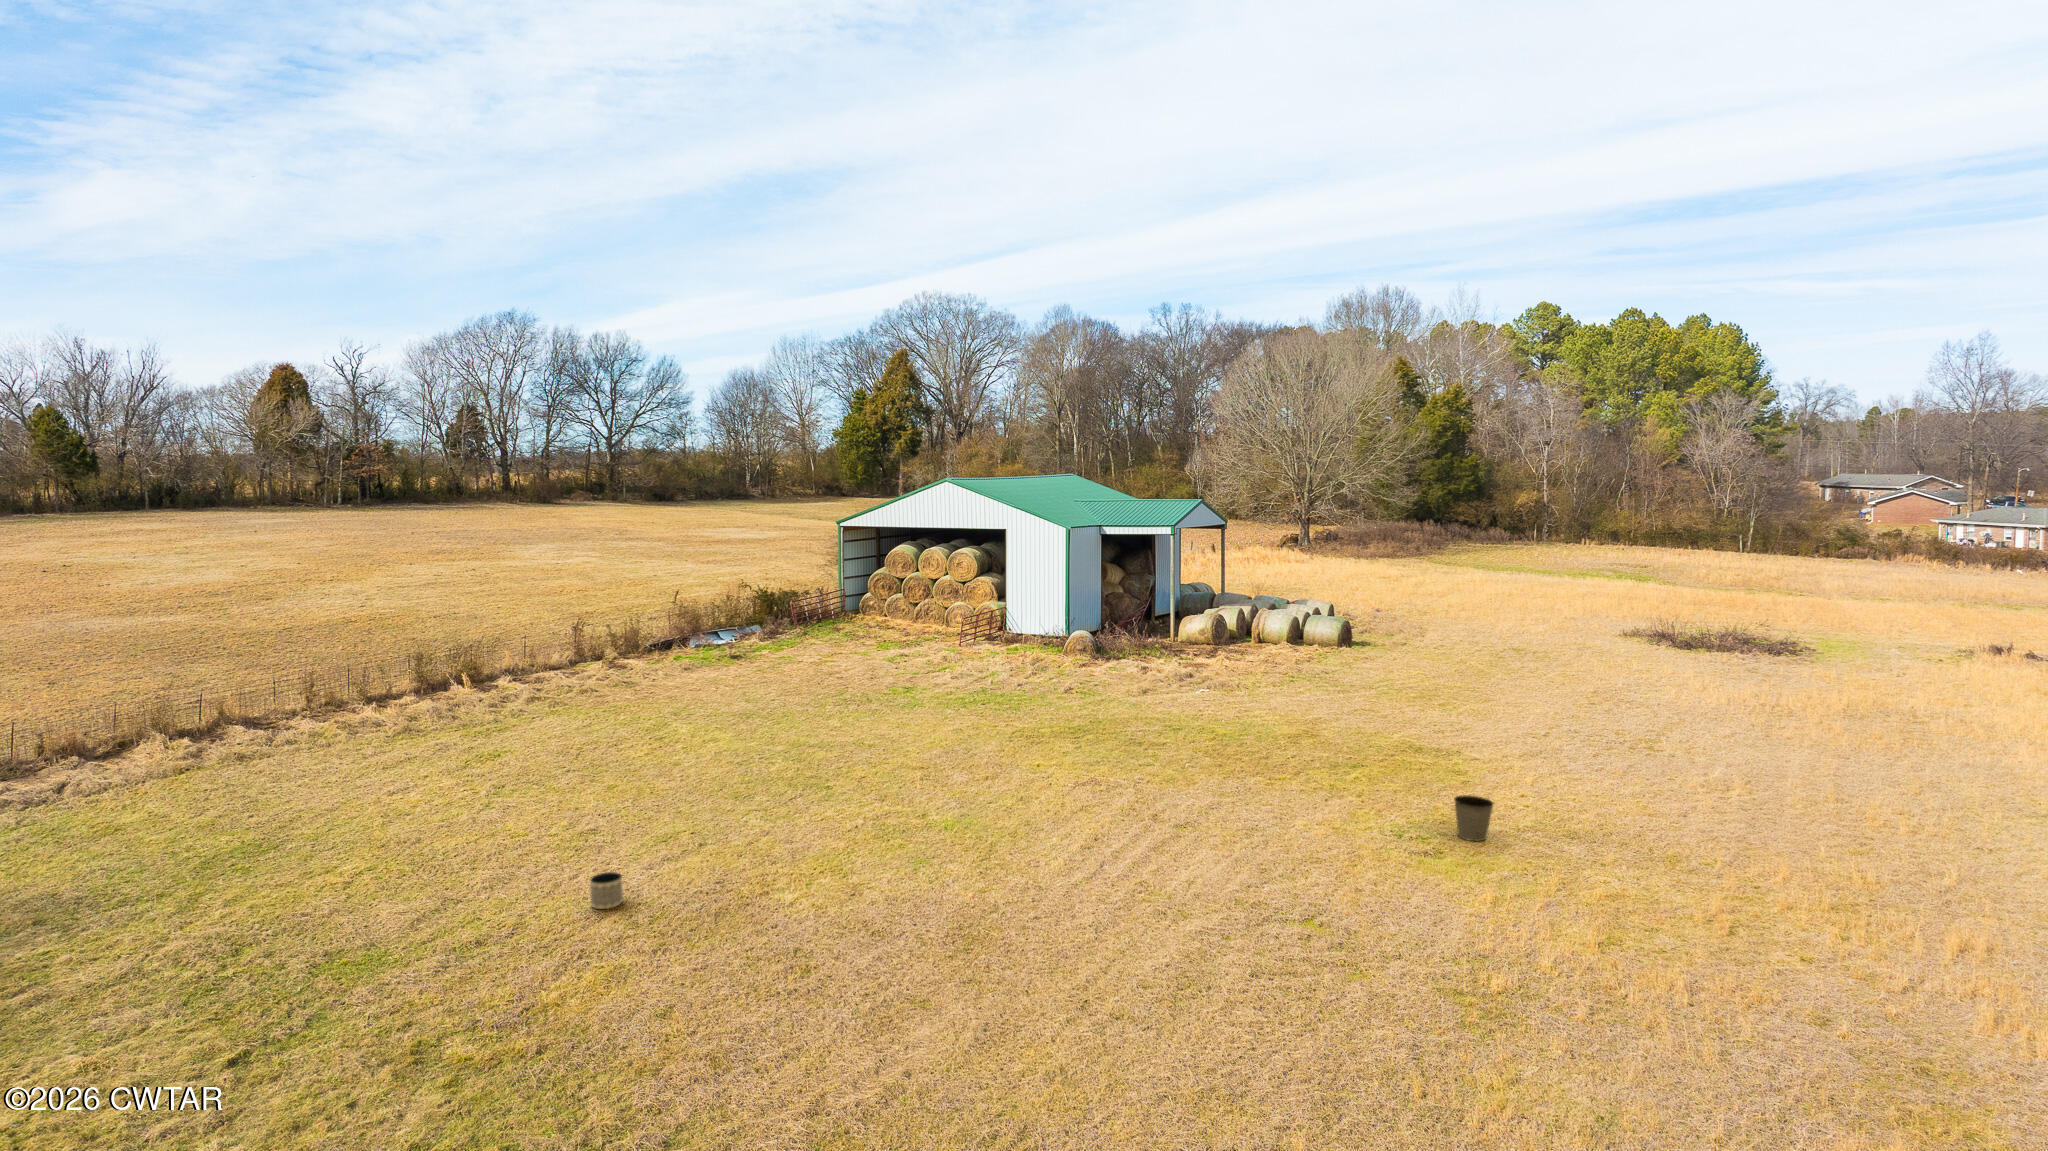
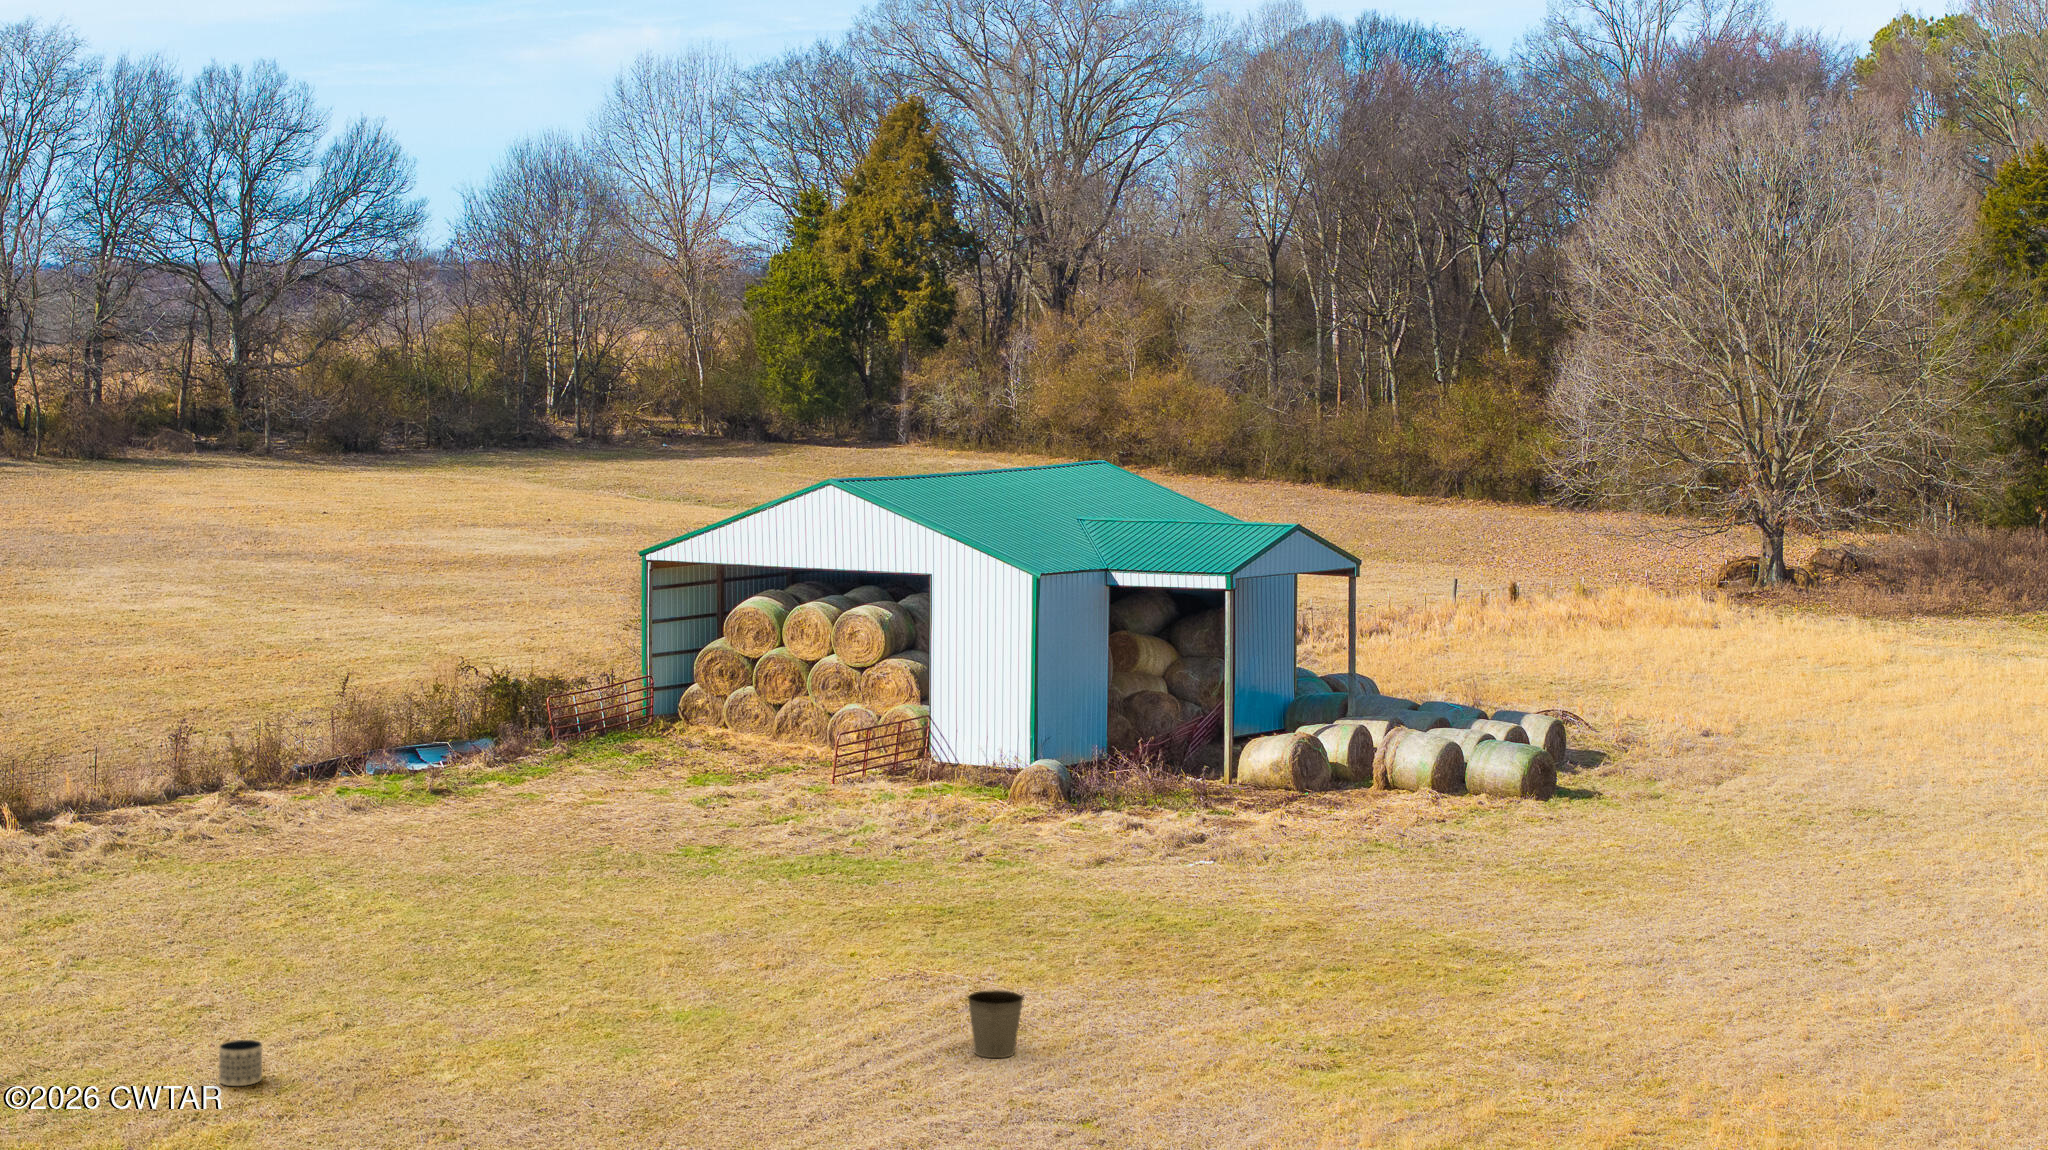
bucket: present [1454,795,1493,841] -> present [966,990,1024,1058]

